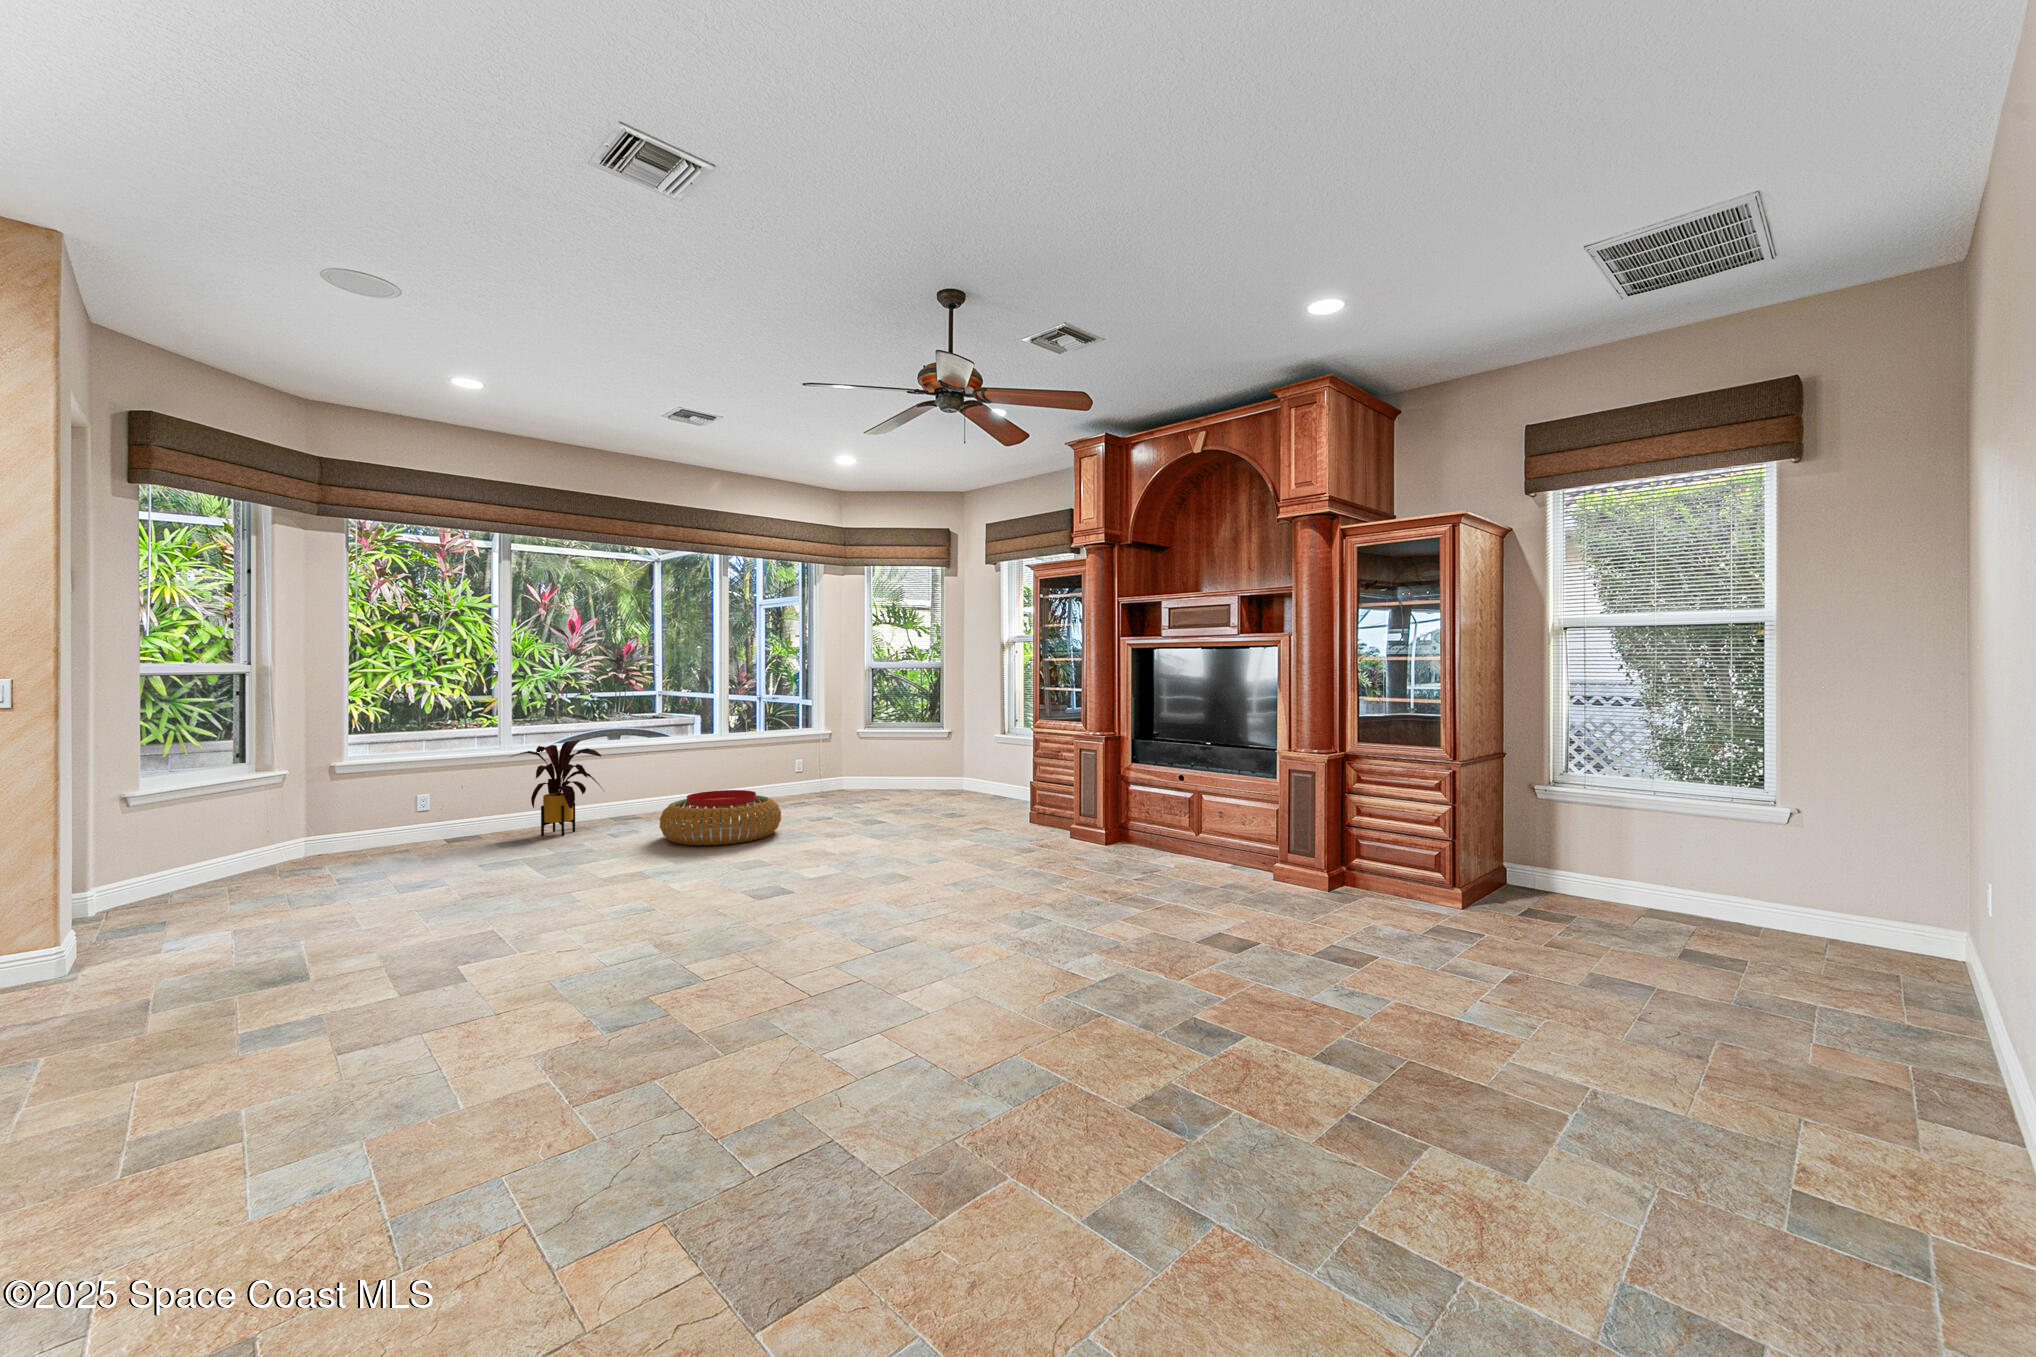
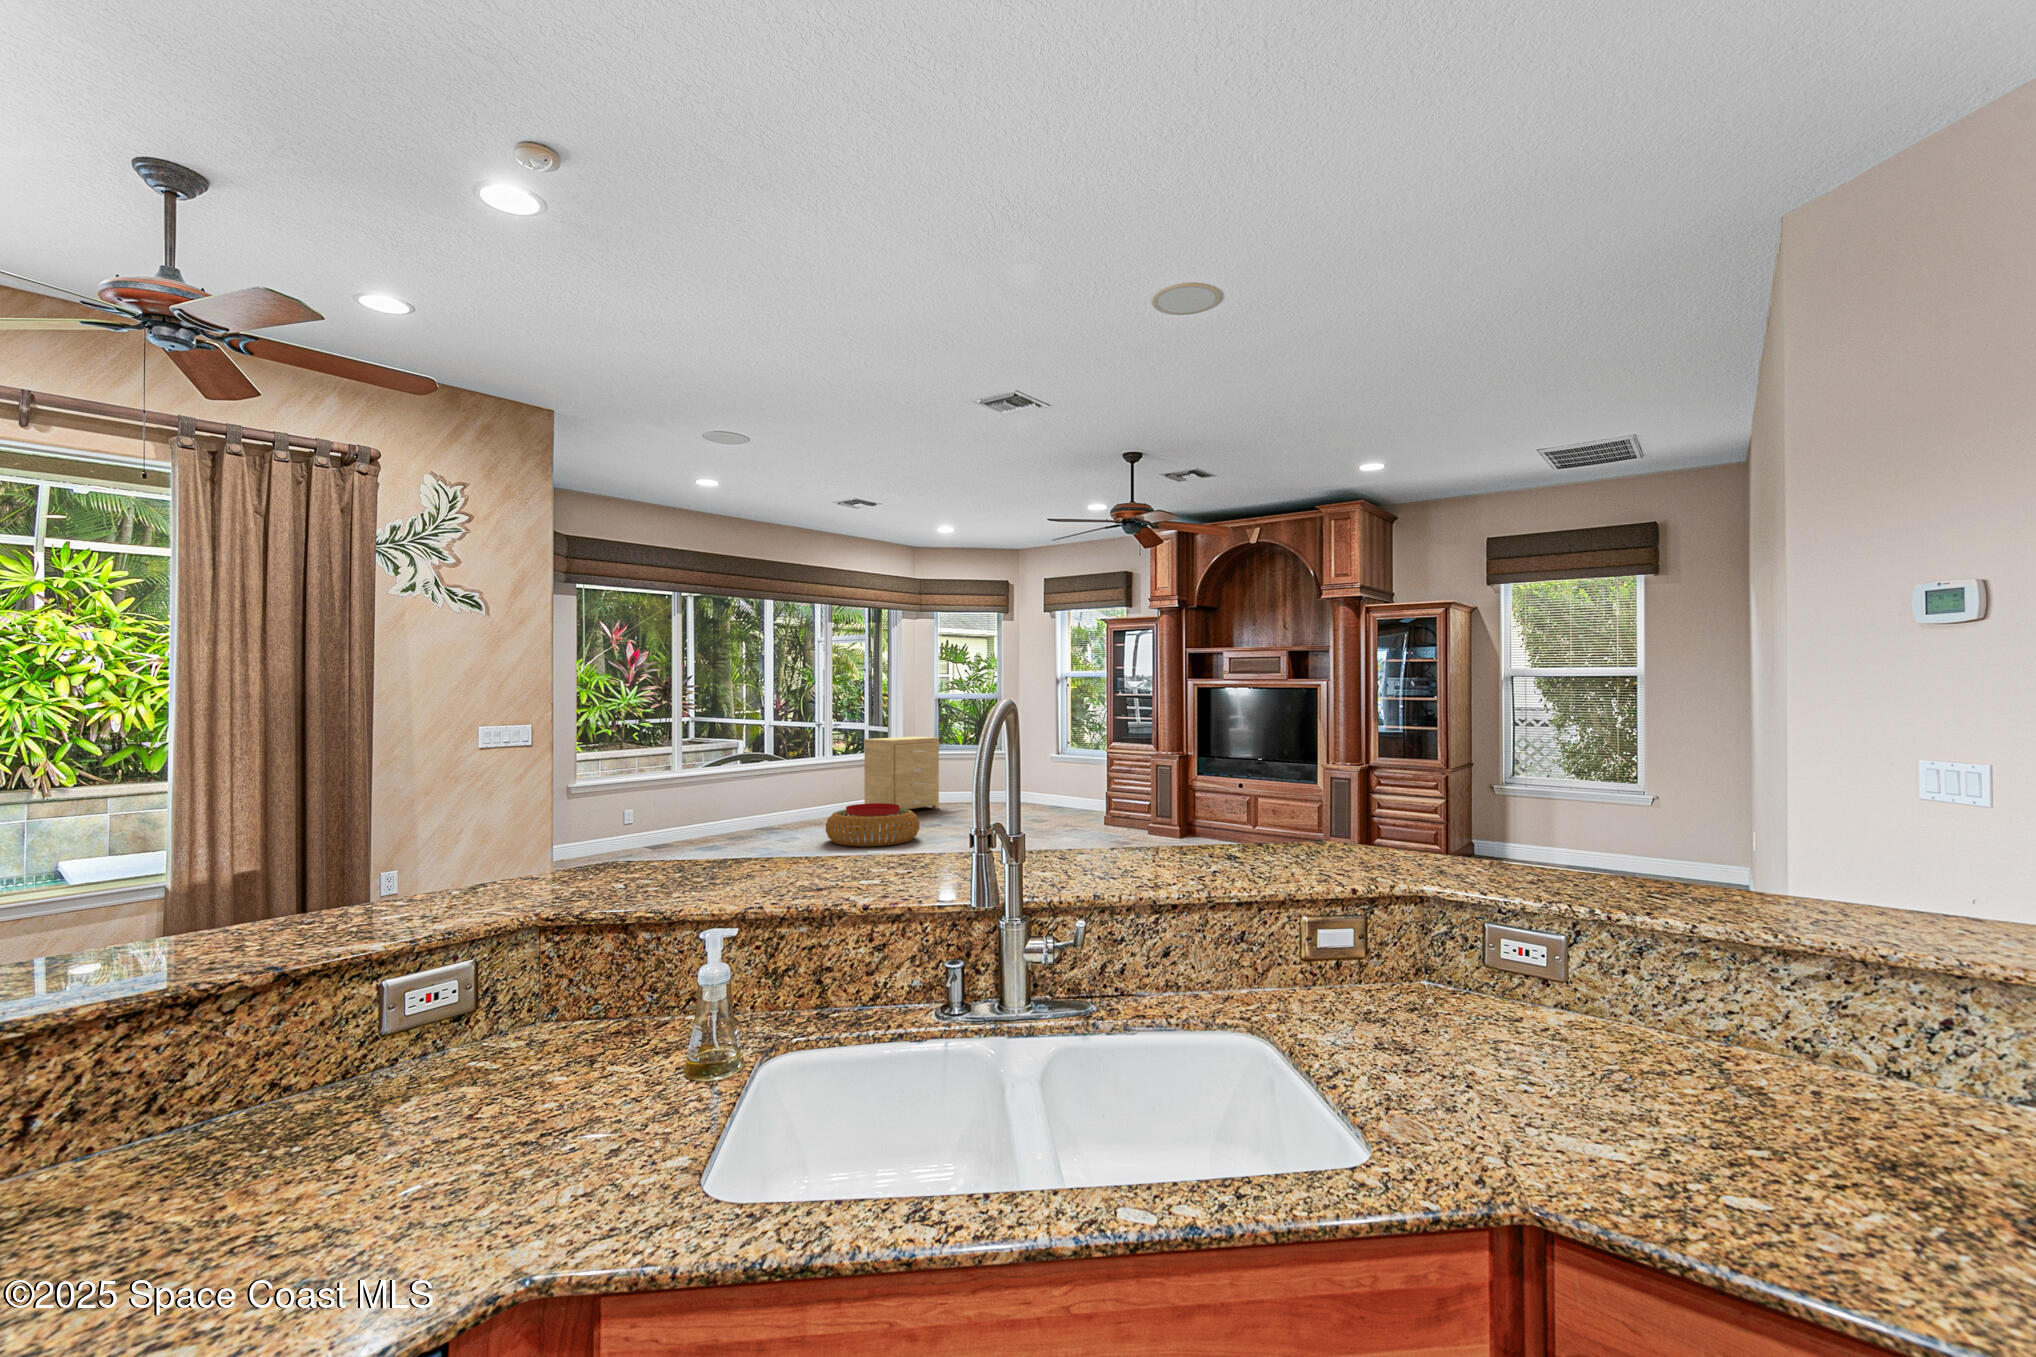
side table: none [773,710,864,801] -> present [864,737,939,815]
house plant: present [510,740,602,836] -> none [693,764,770,844]

